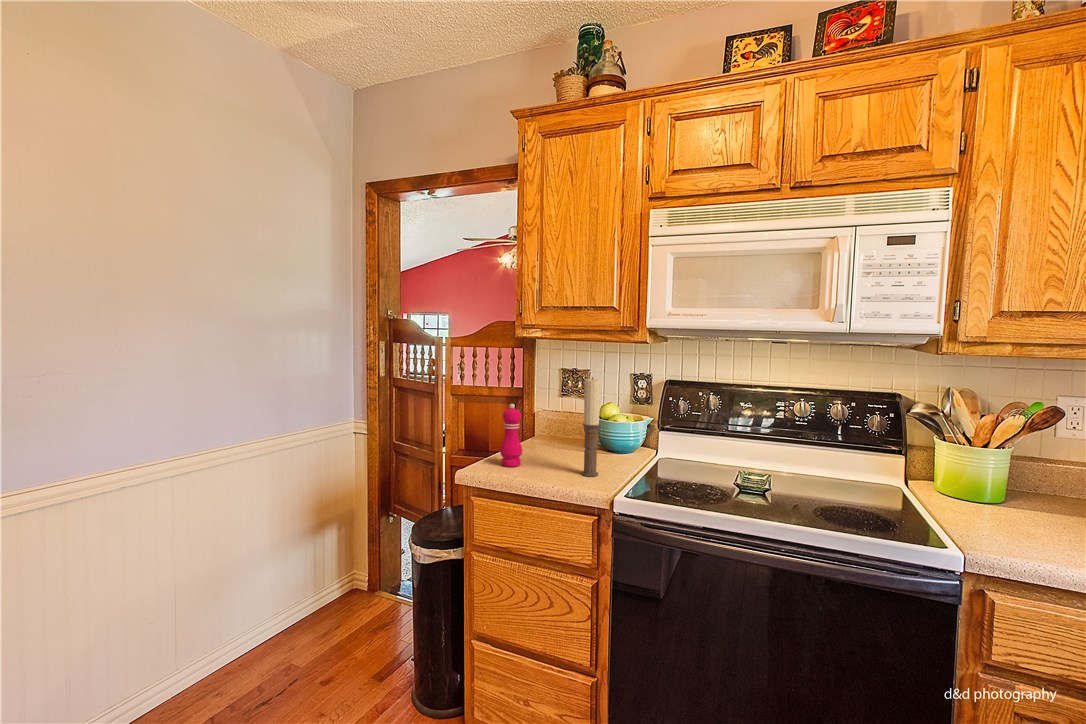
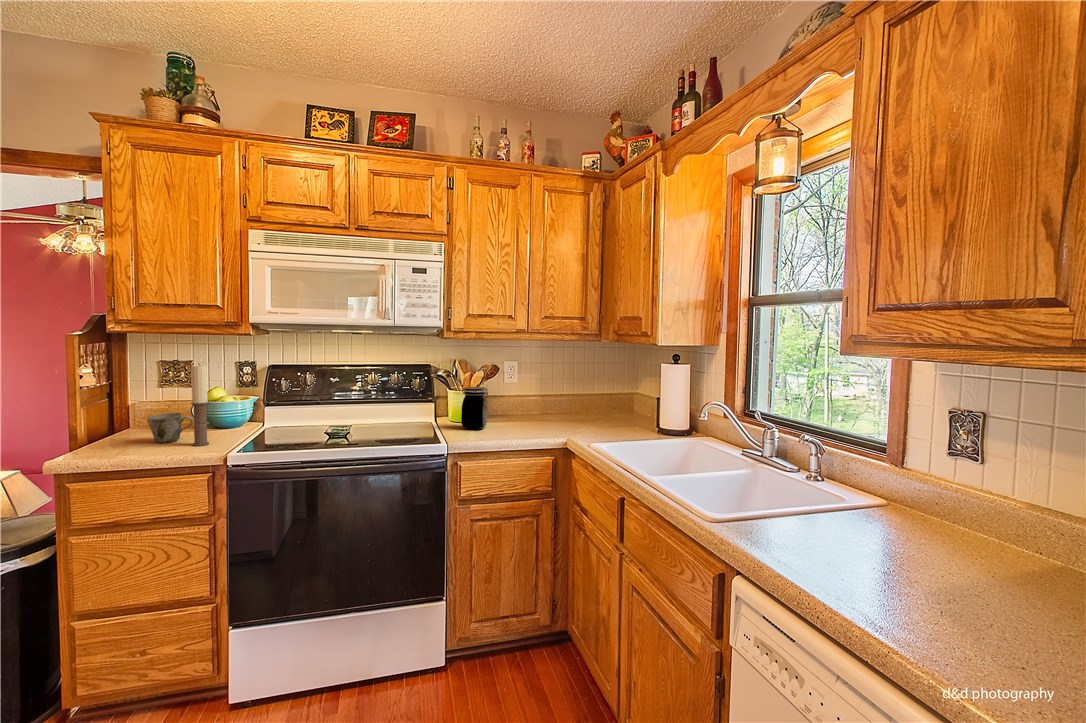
pepper mill: present [500,404,522,467] -> none [95,392,123,451]
mug: none [543,431,584,465] -> present [147,413,193,443]
jar: none [978,443,1049,529] -> present [461,387,488,430]

